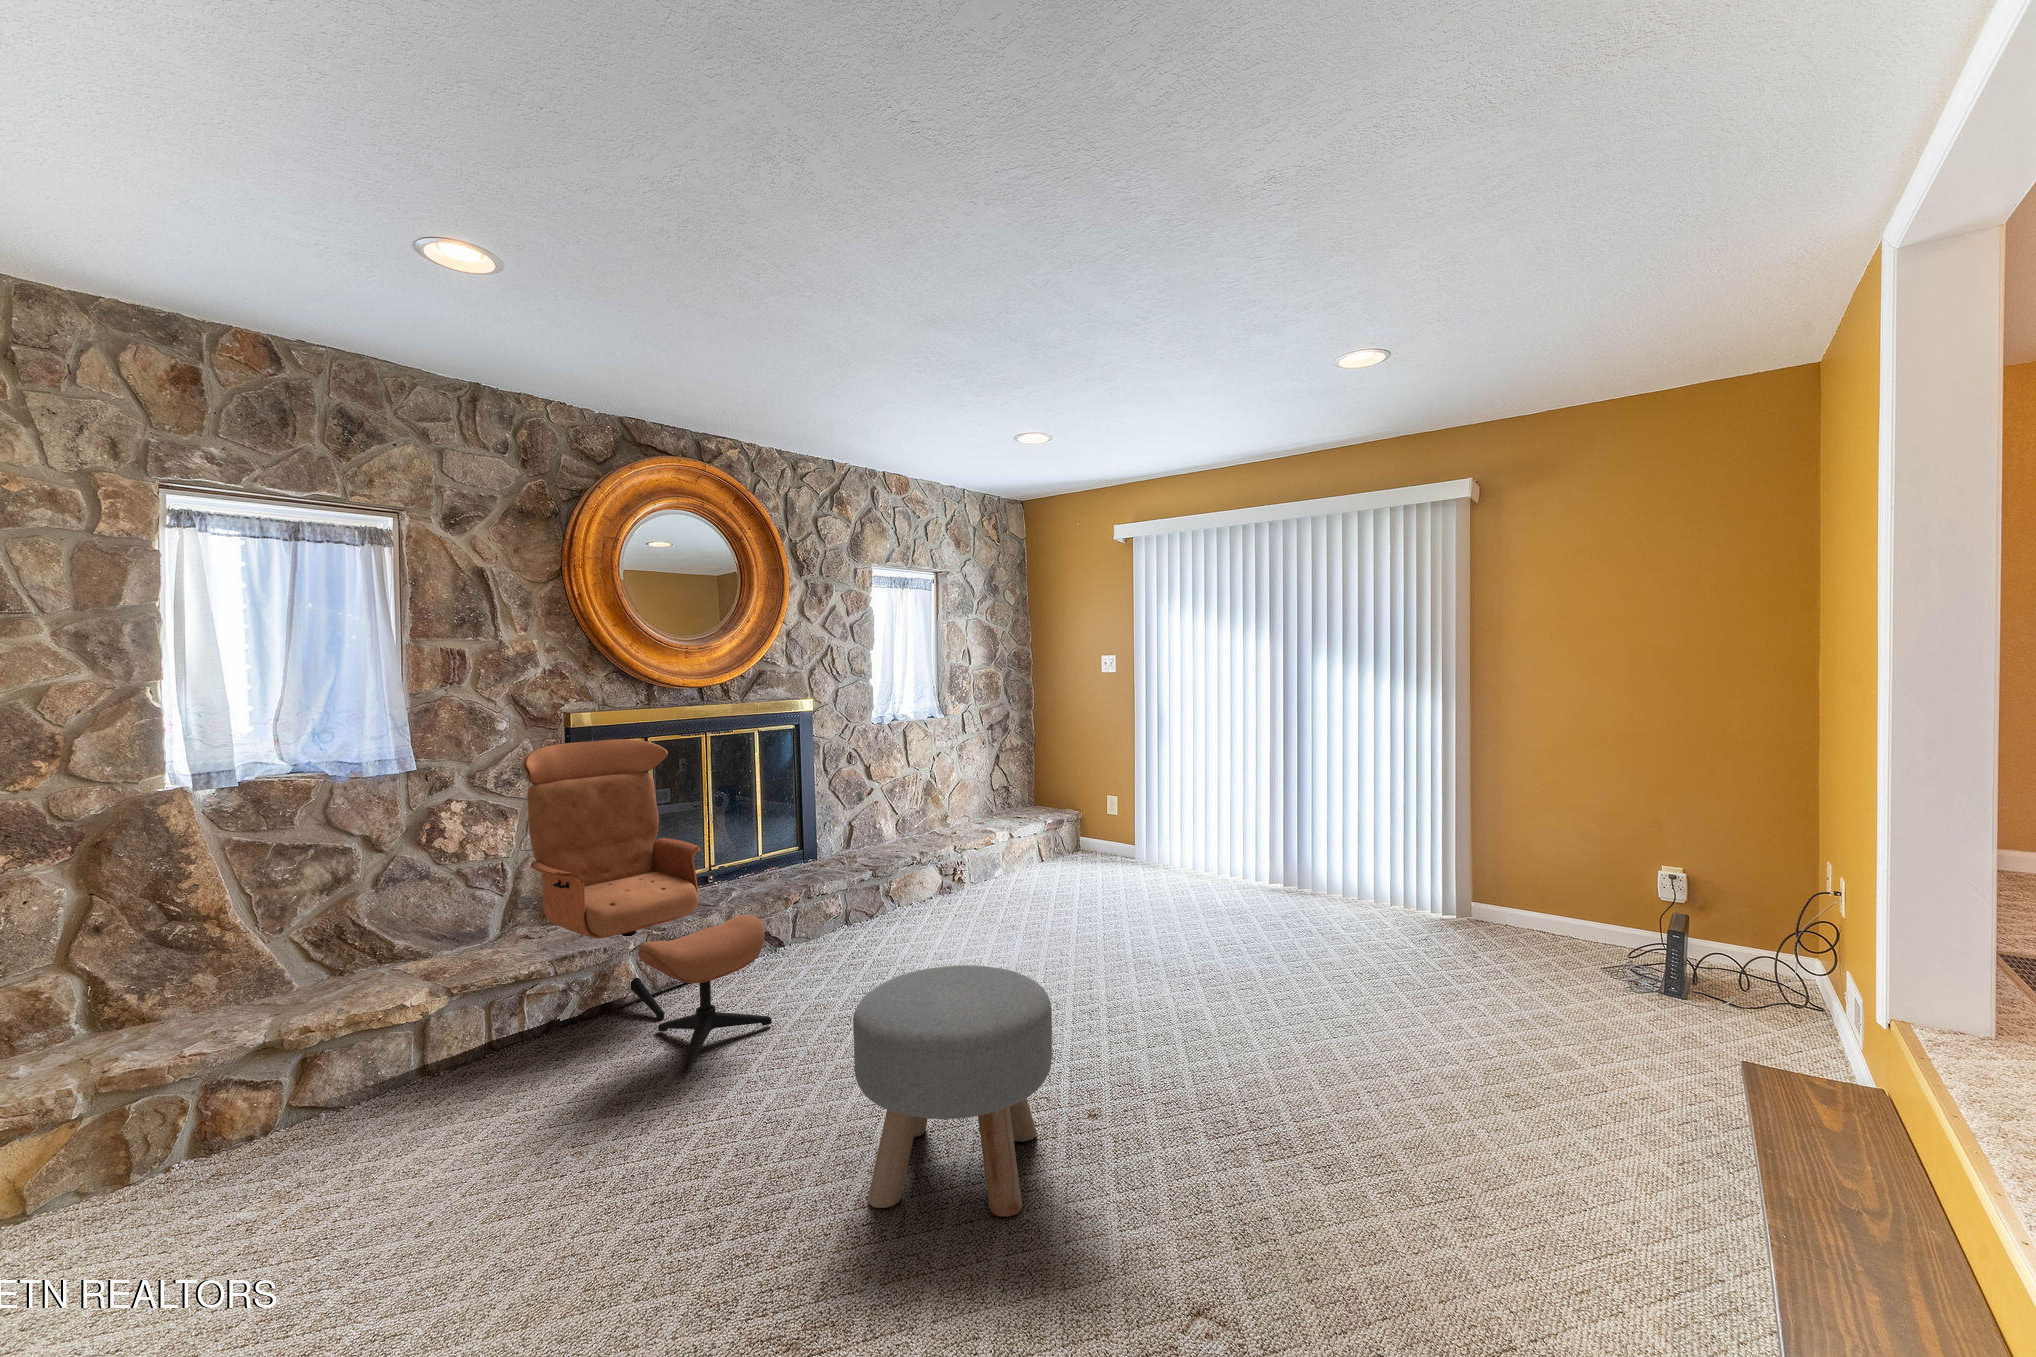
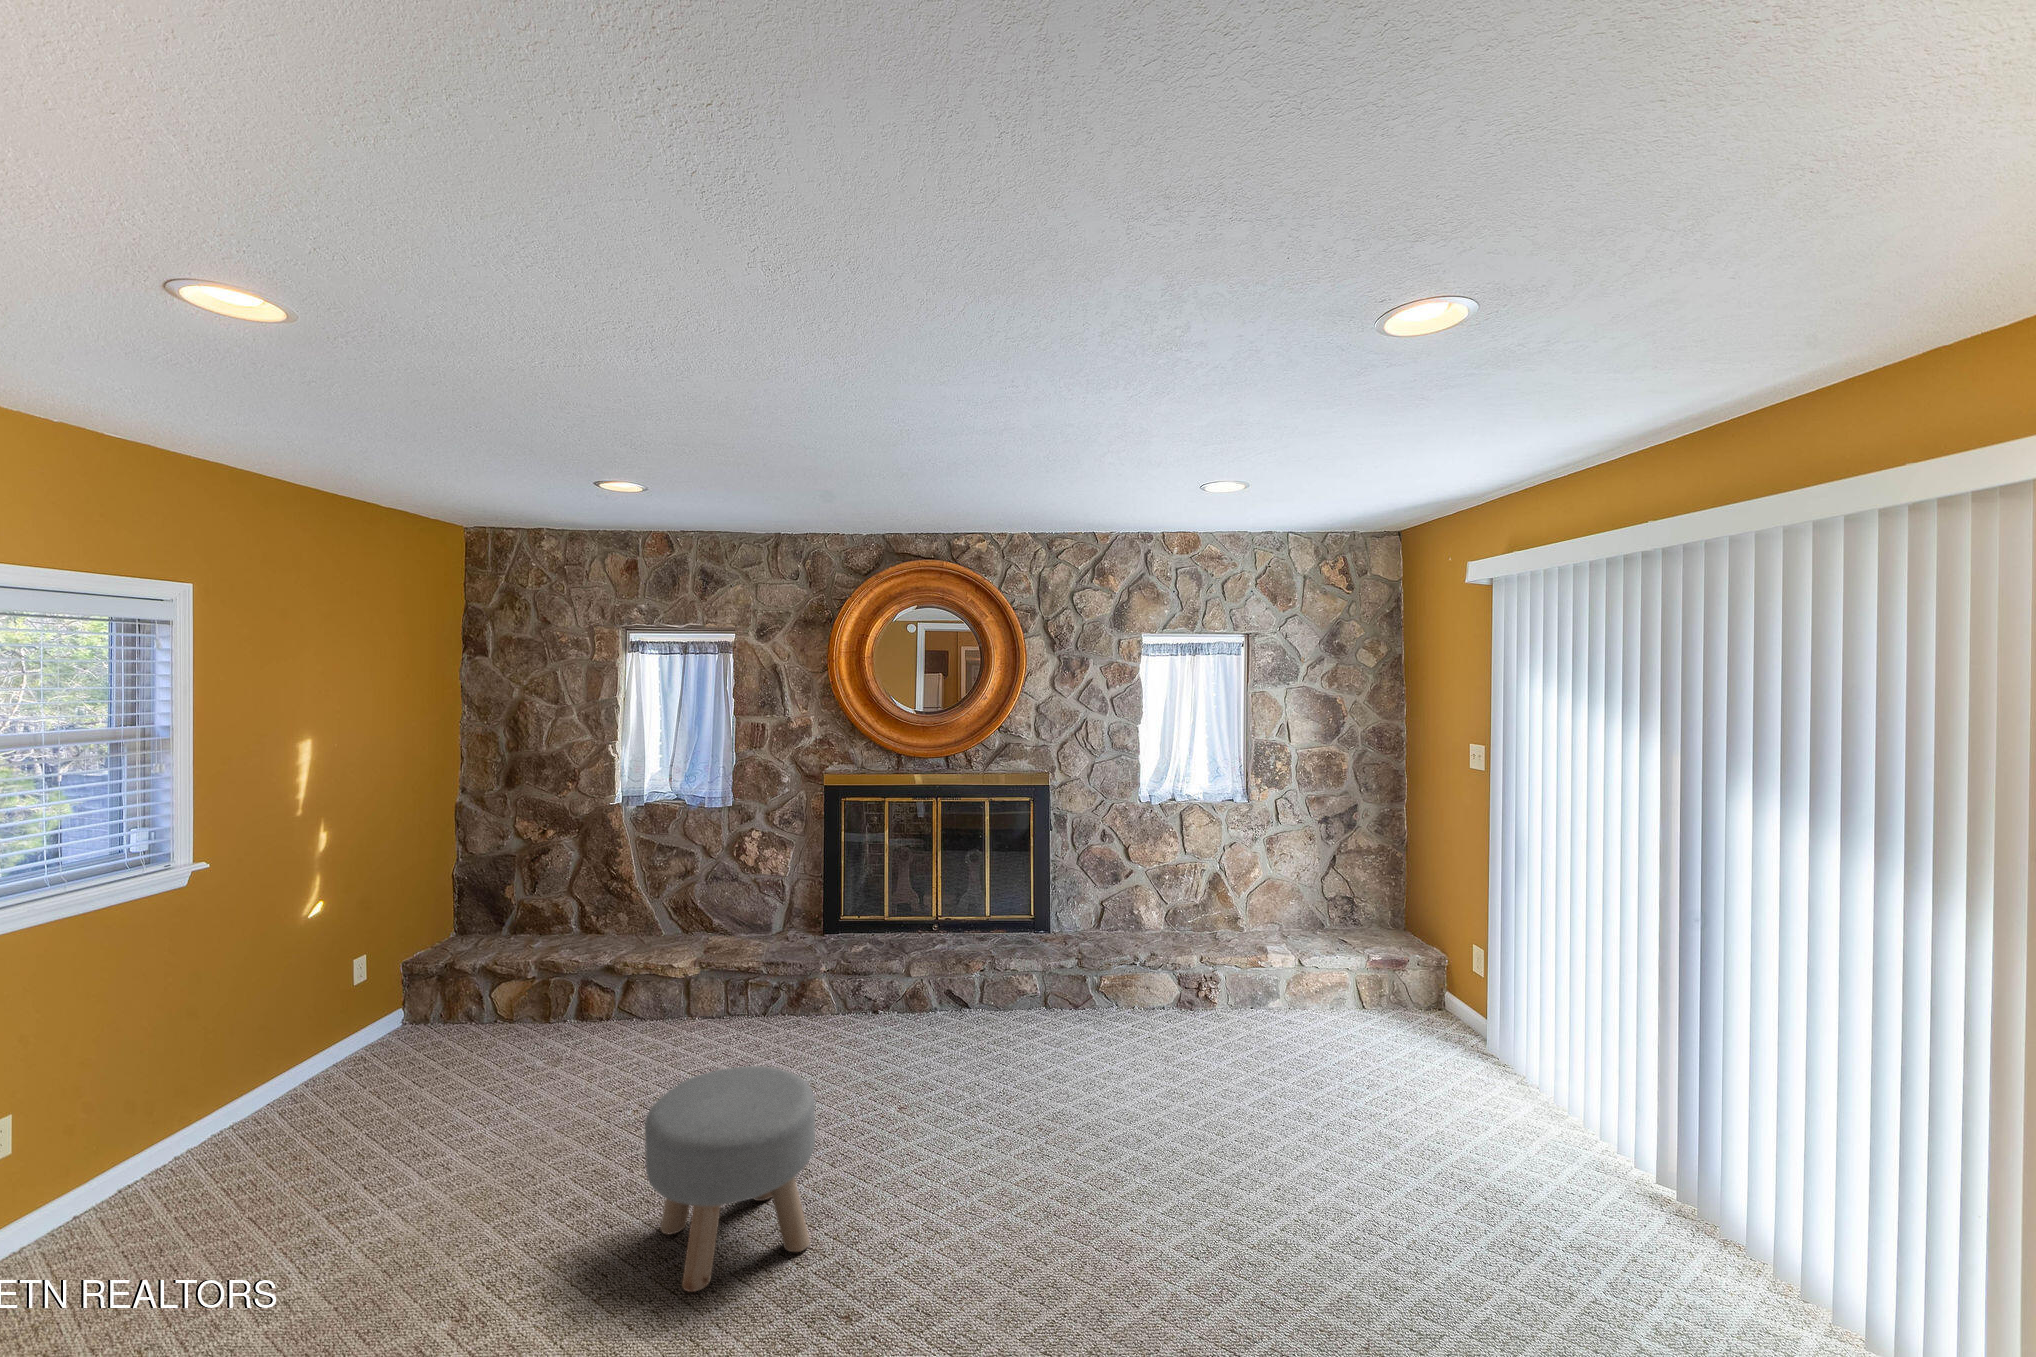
lounge chair: present [522,739,772,1072] -> none [752,799,885,1075]

